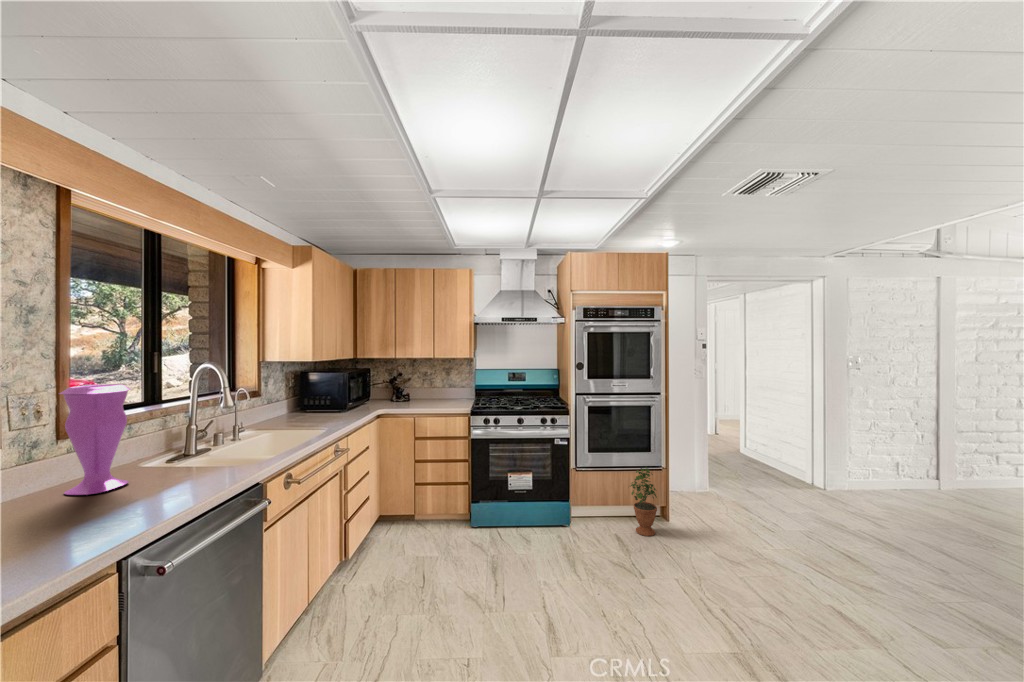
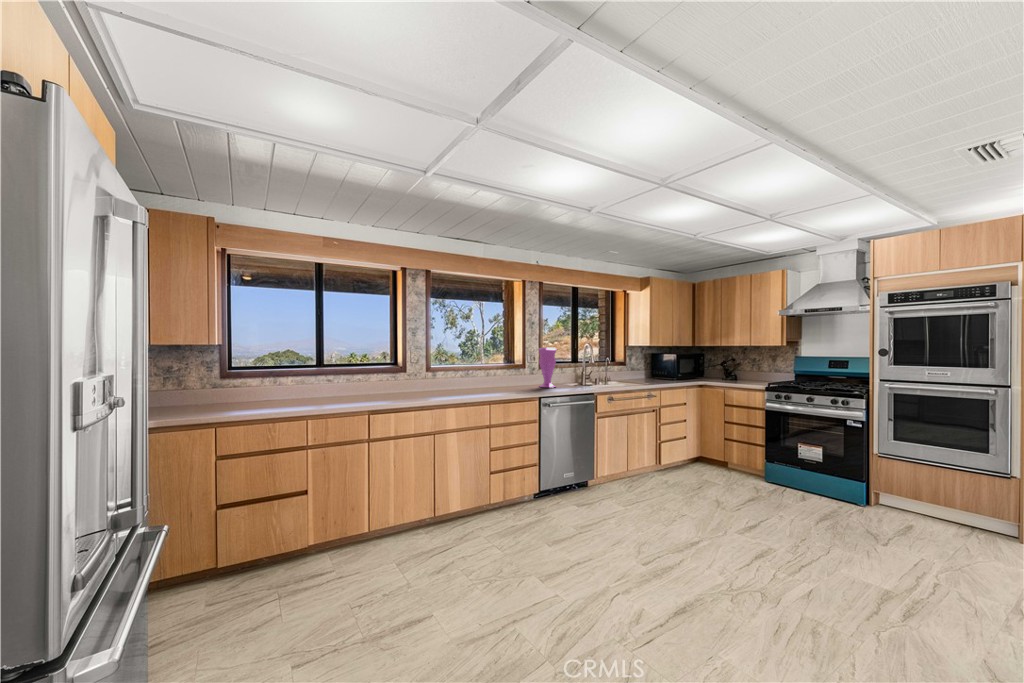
potted plant: present [631,467,657,536] -> none [935,461,980,538]

